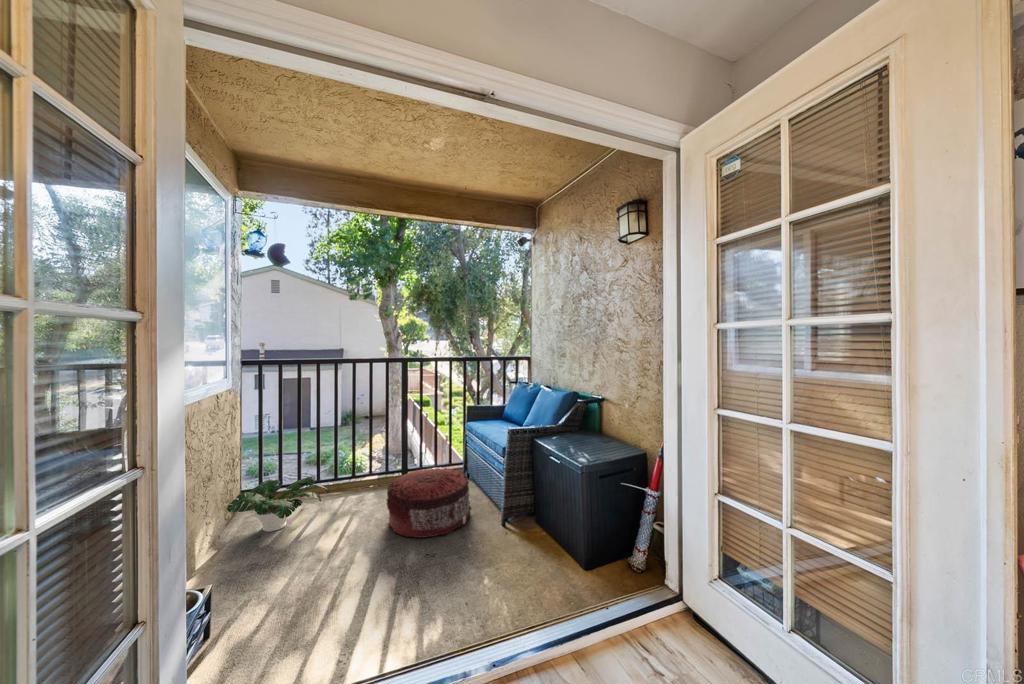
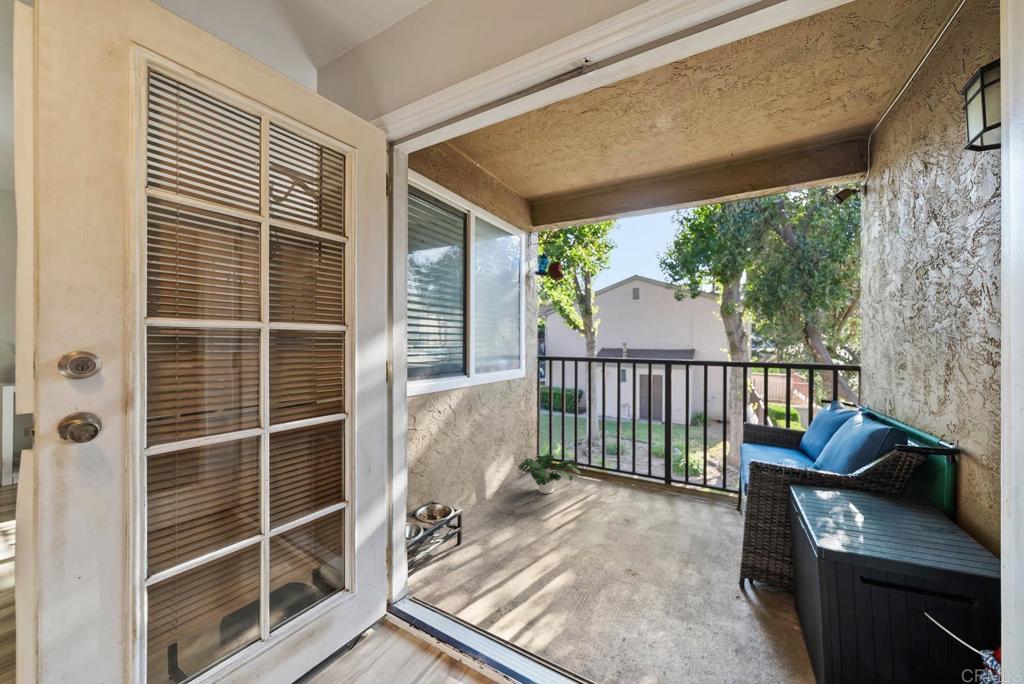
pouf: present [387,468,471,538] -> none [614,481,712,560]

